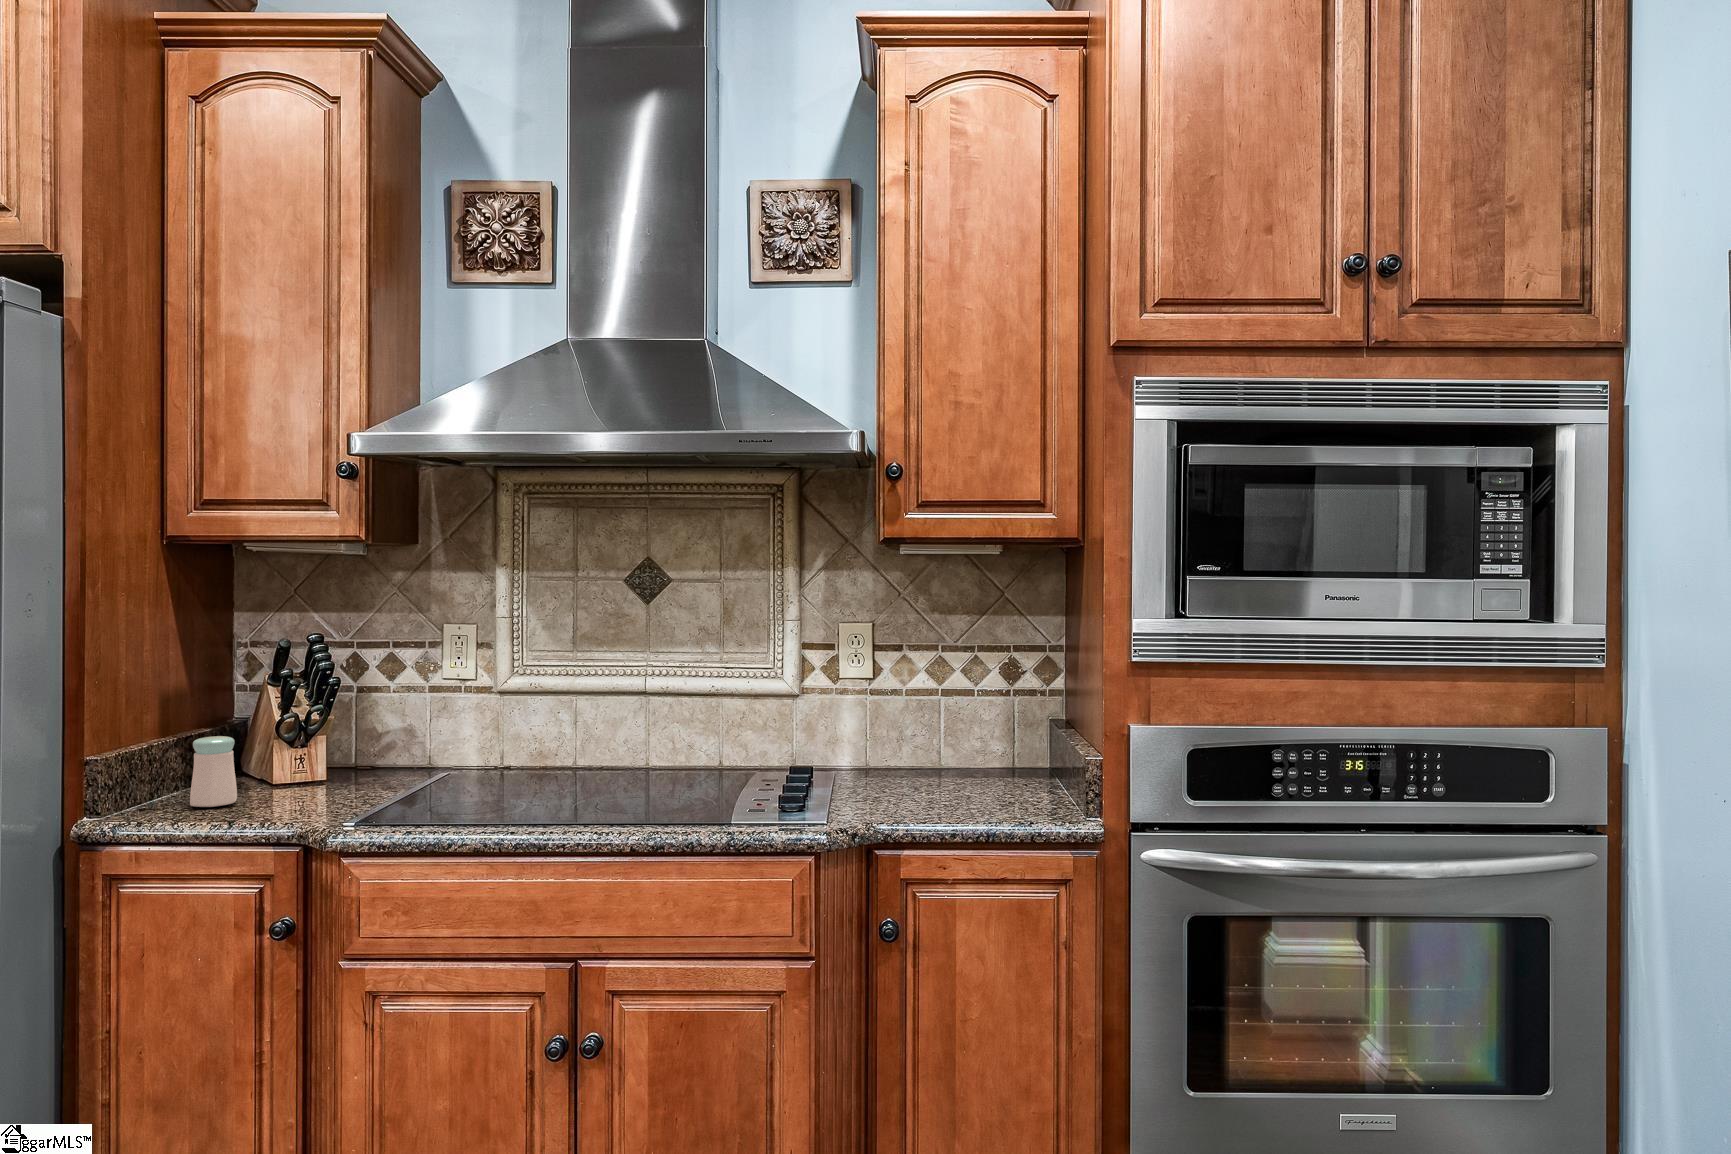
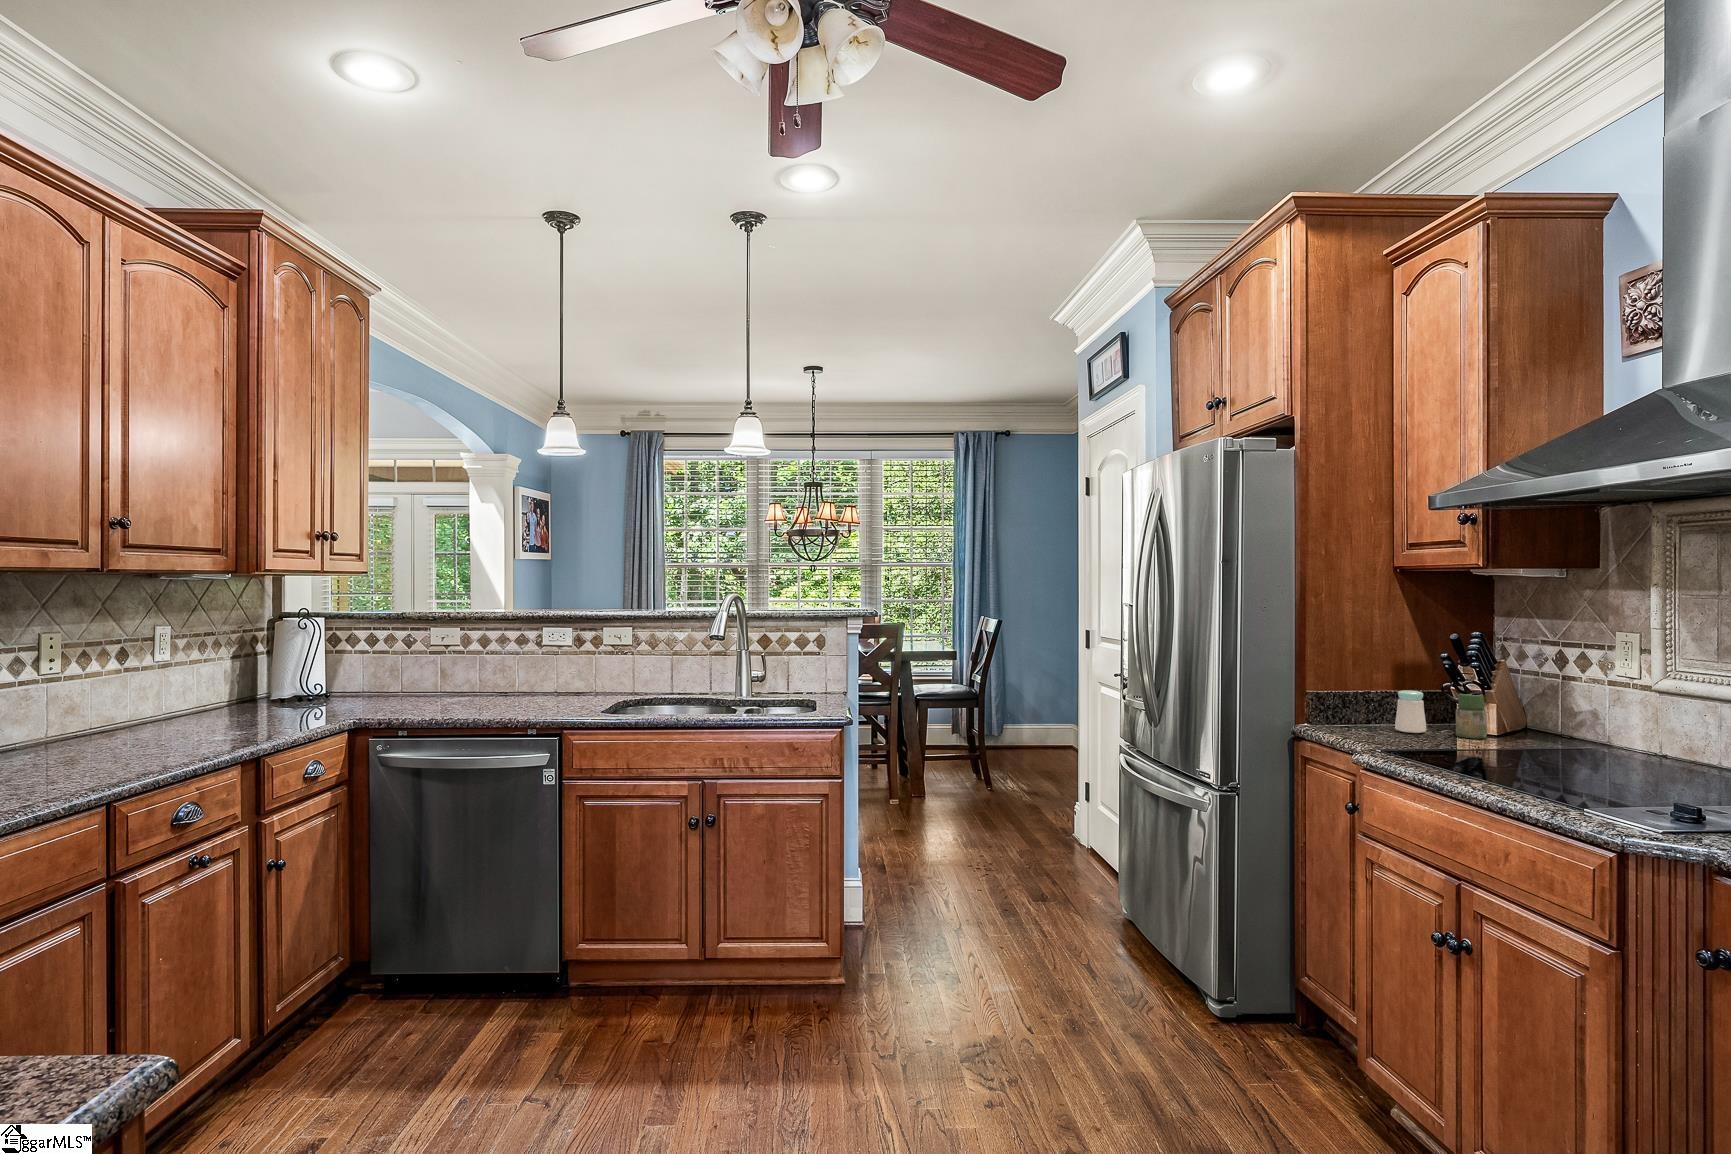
jar: none [275,727,318,795] -> present [1456,693,1487,739]

